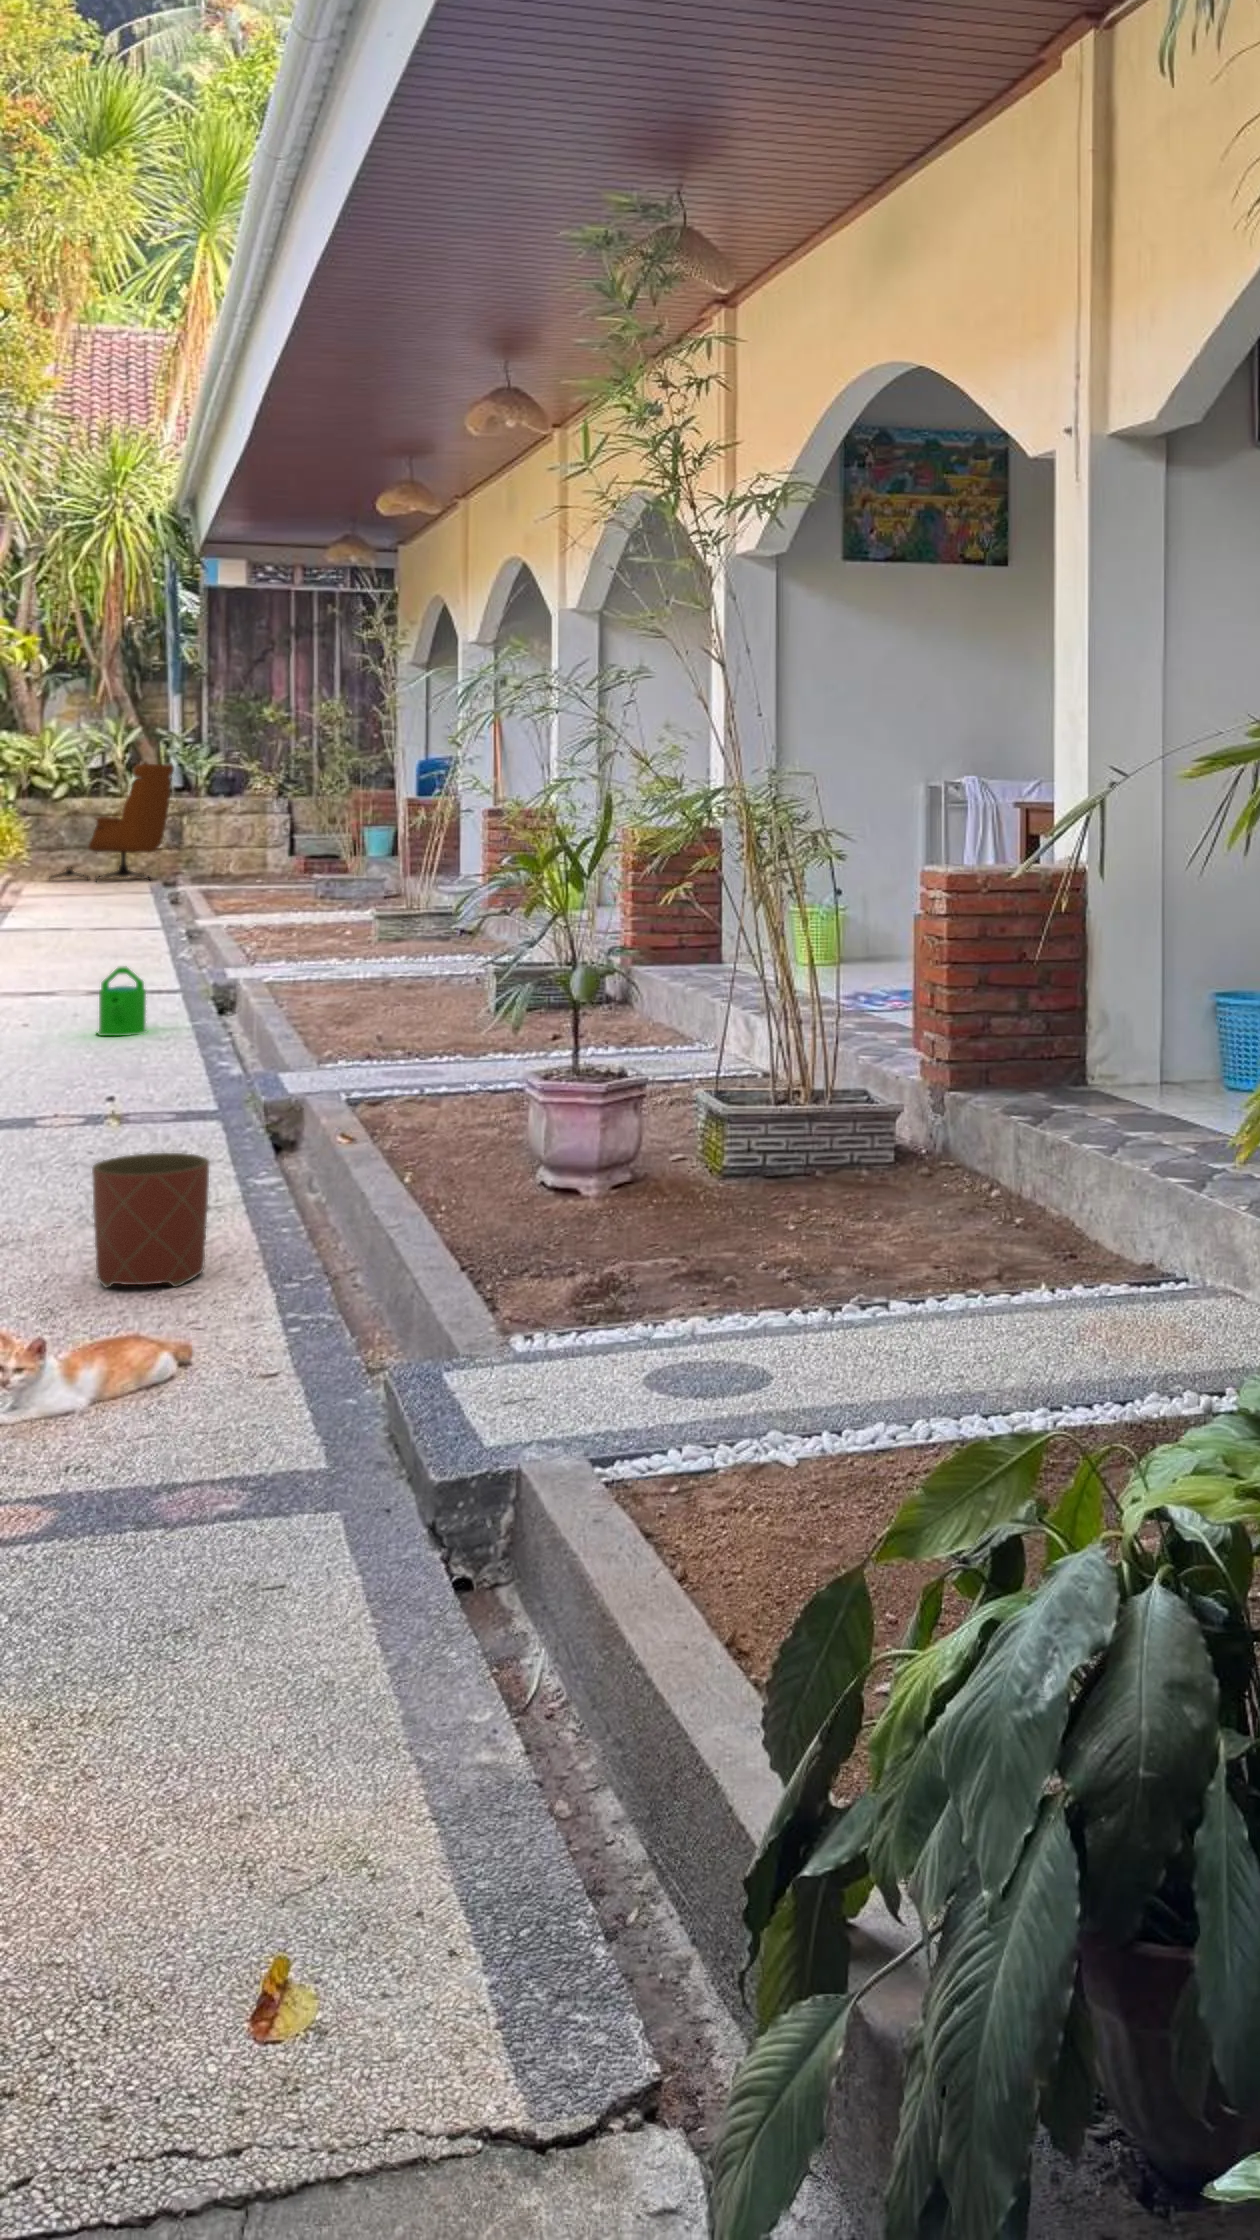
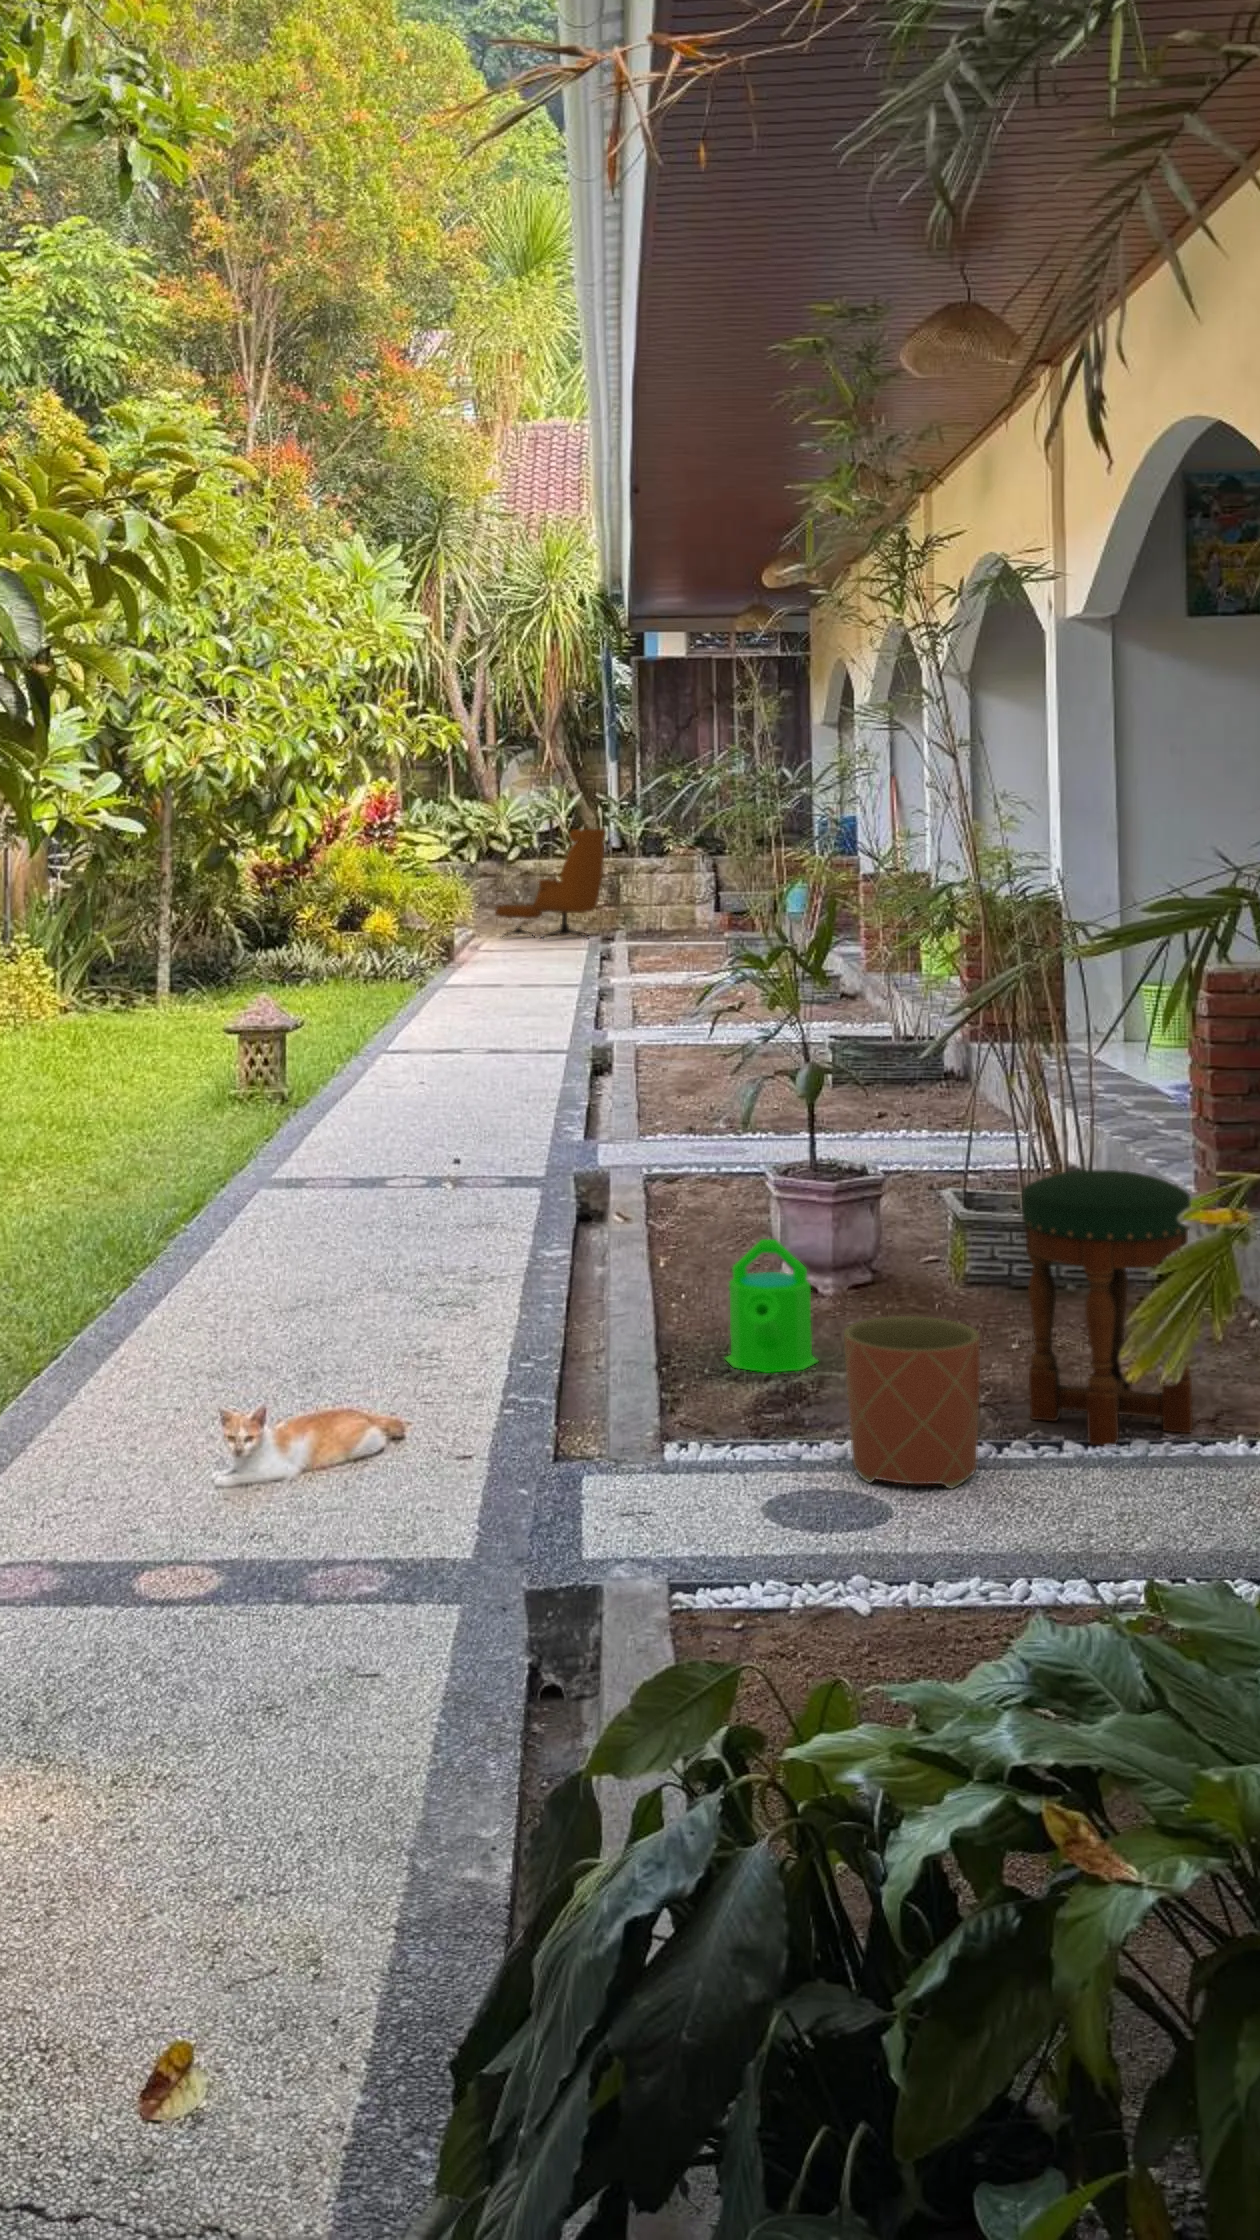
watering can: present [97,967,146,1036] -> present [725,1239,818,1373]
stool: none [844,1047,1001,1305] -> present [1022,1170,1193,1446]
planter: present [92,1153,209,1288] -> present [844,1316,980,1489]

